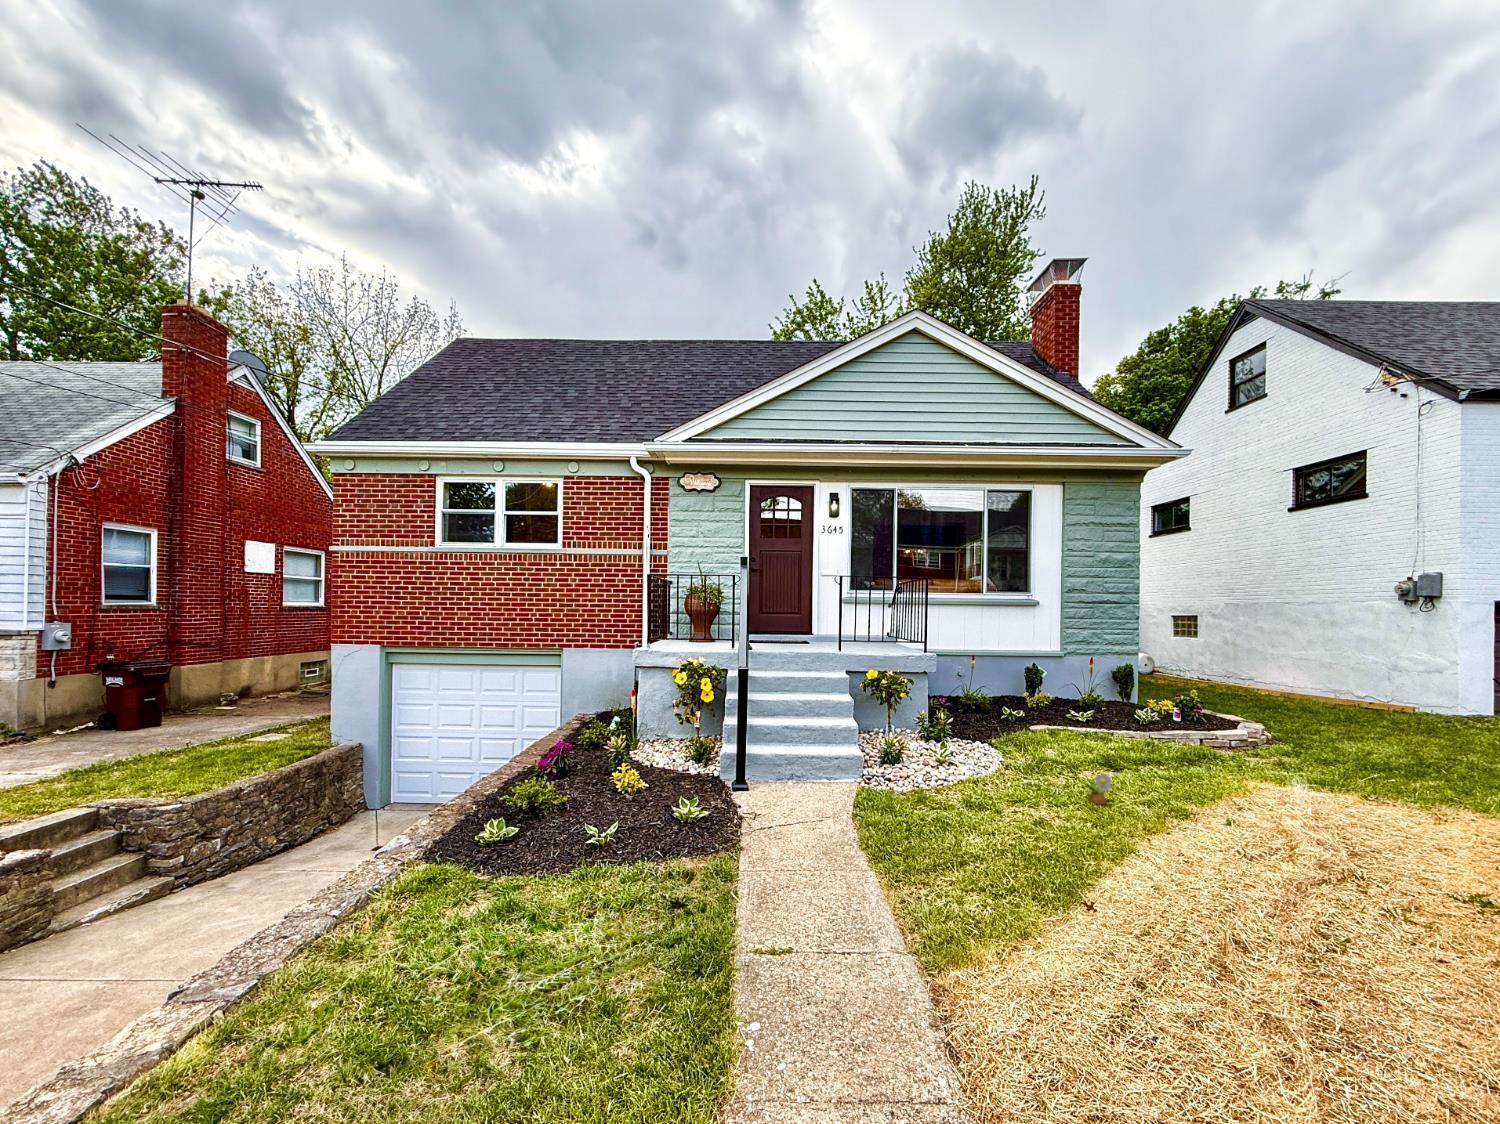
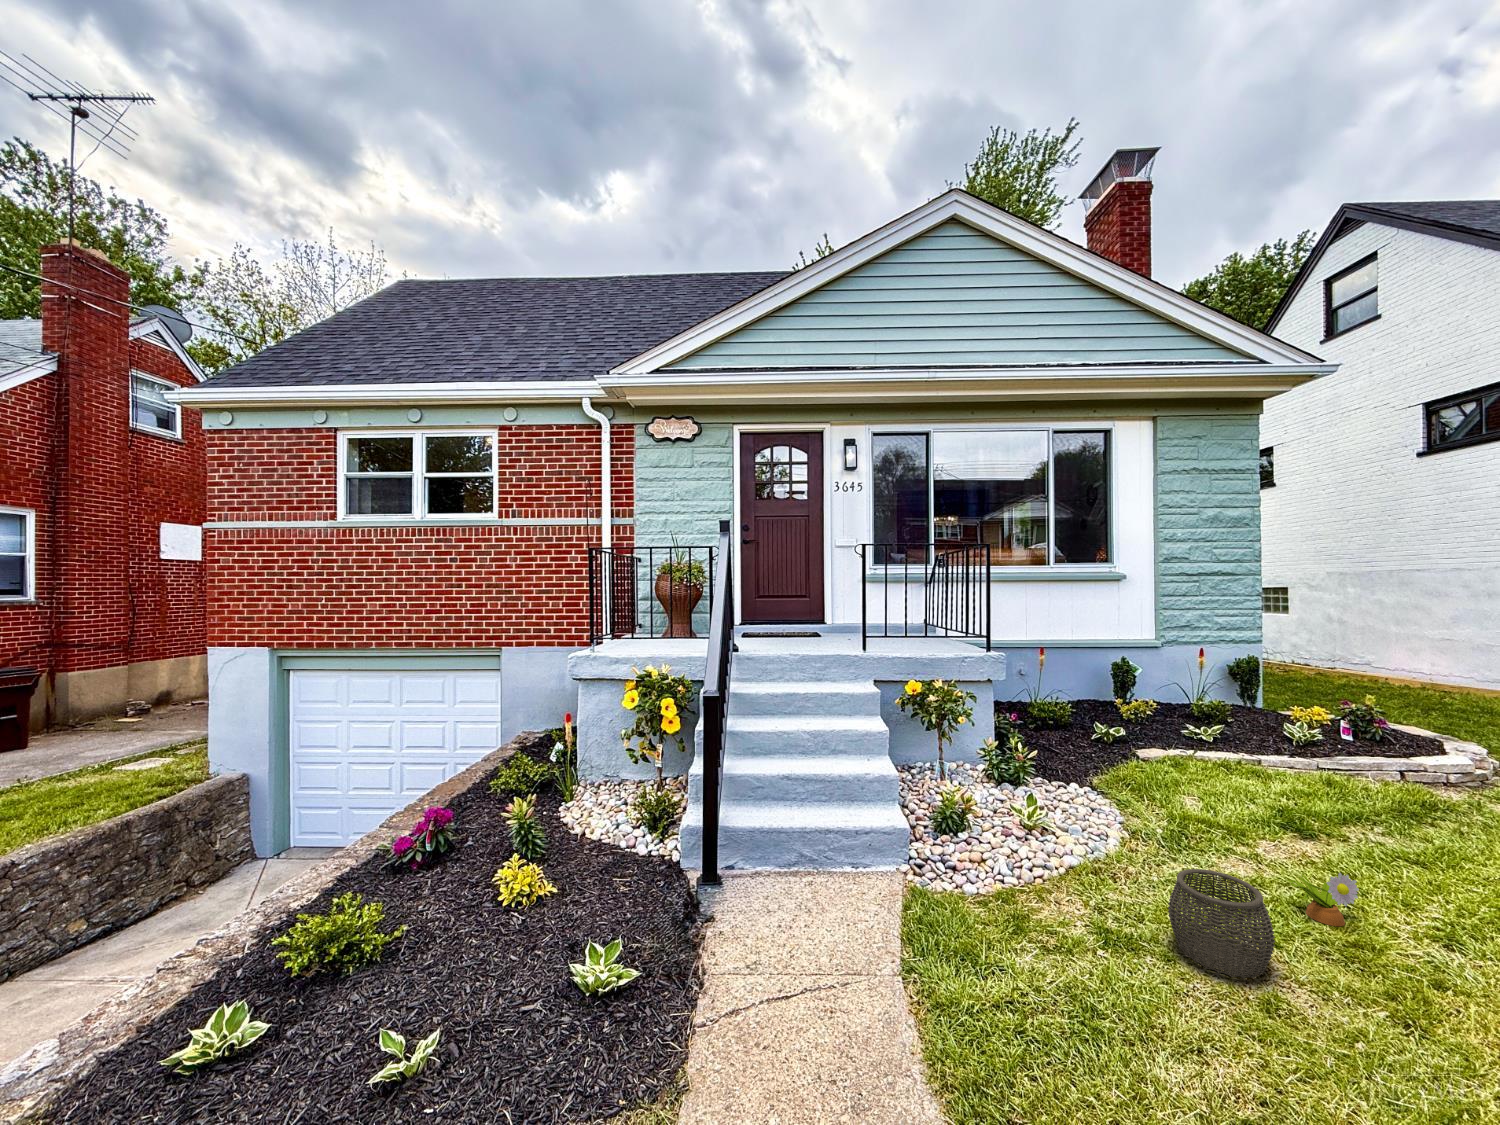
woven basket: none [1002,768,1053,820] -> present [1168,869,1275,979]

